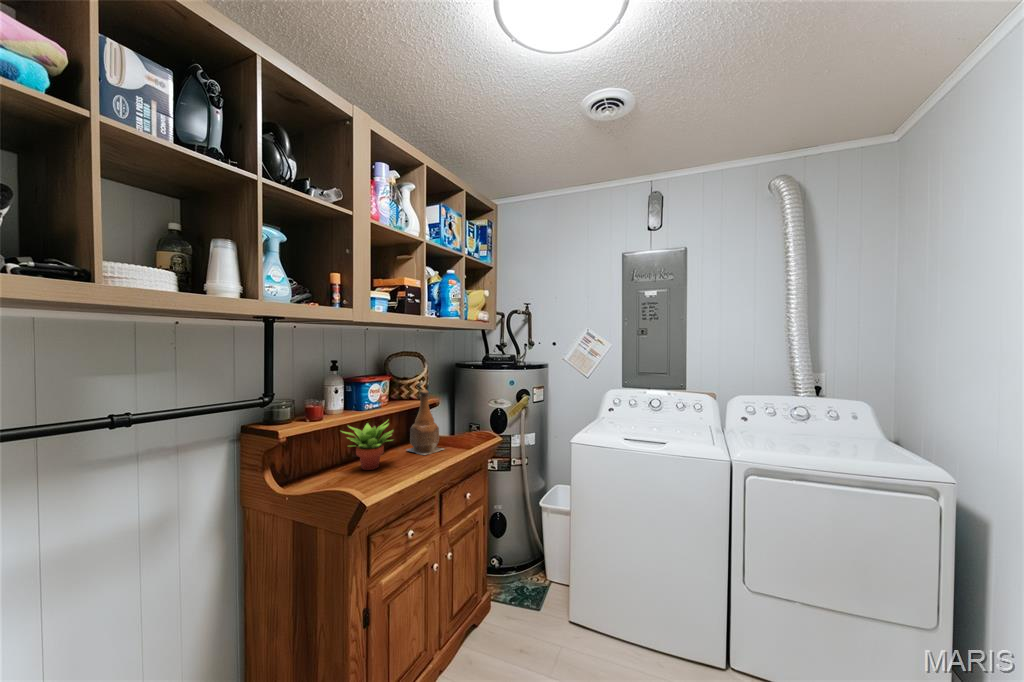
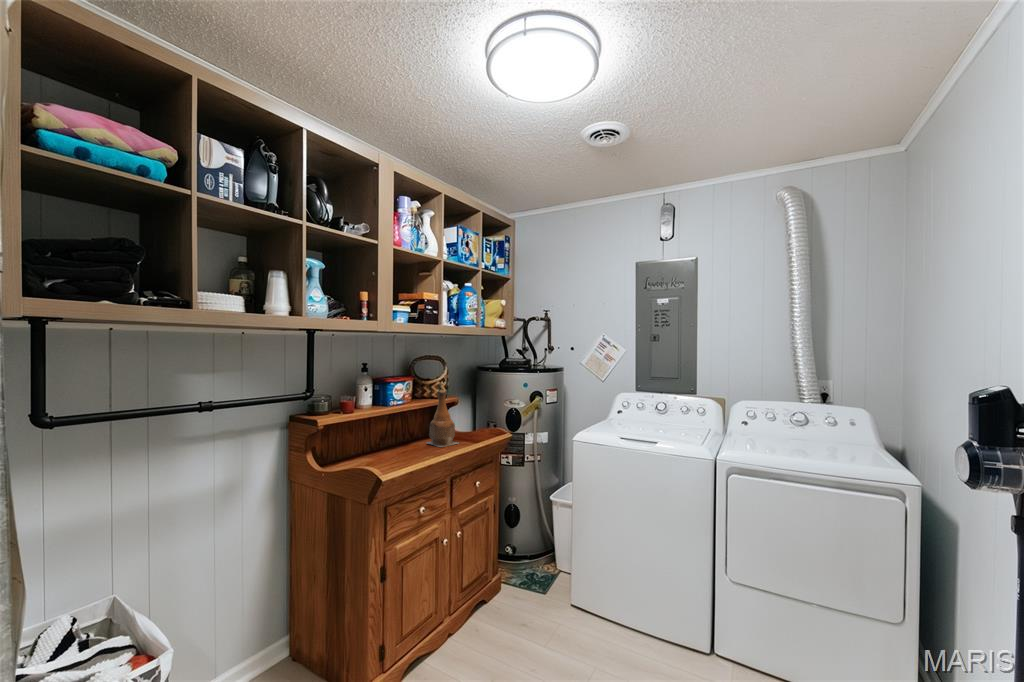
succulent plant: present [342,421,393,470] -> none [368,414,413,457]

